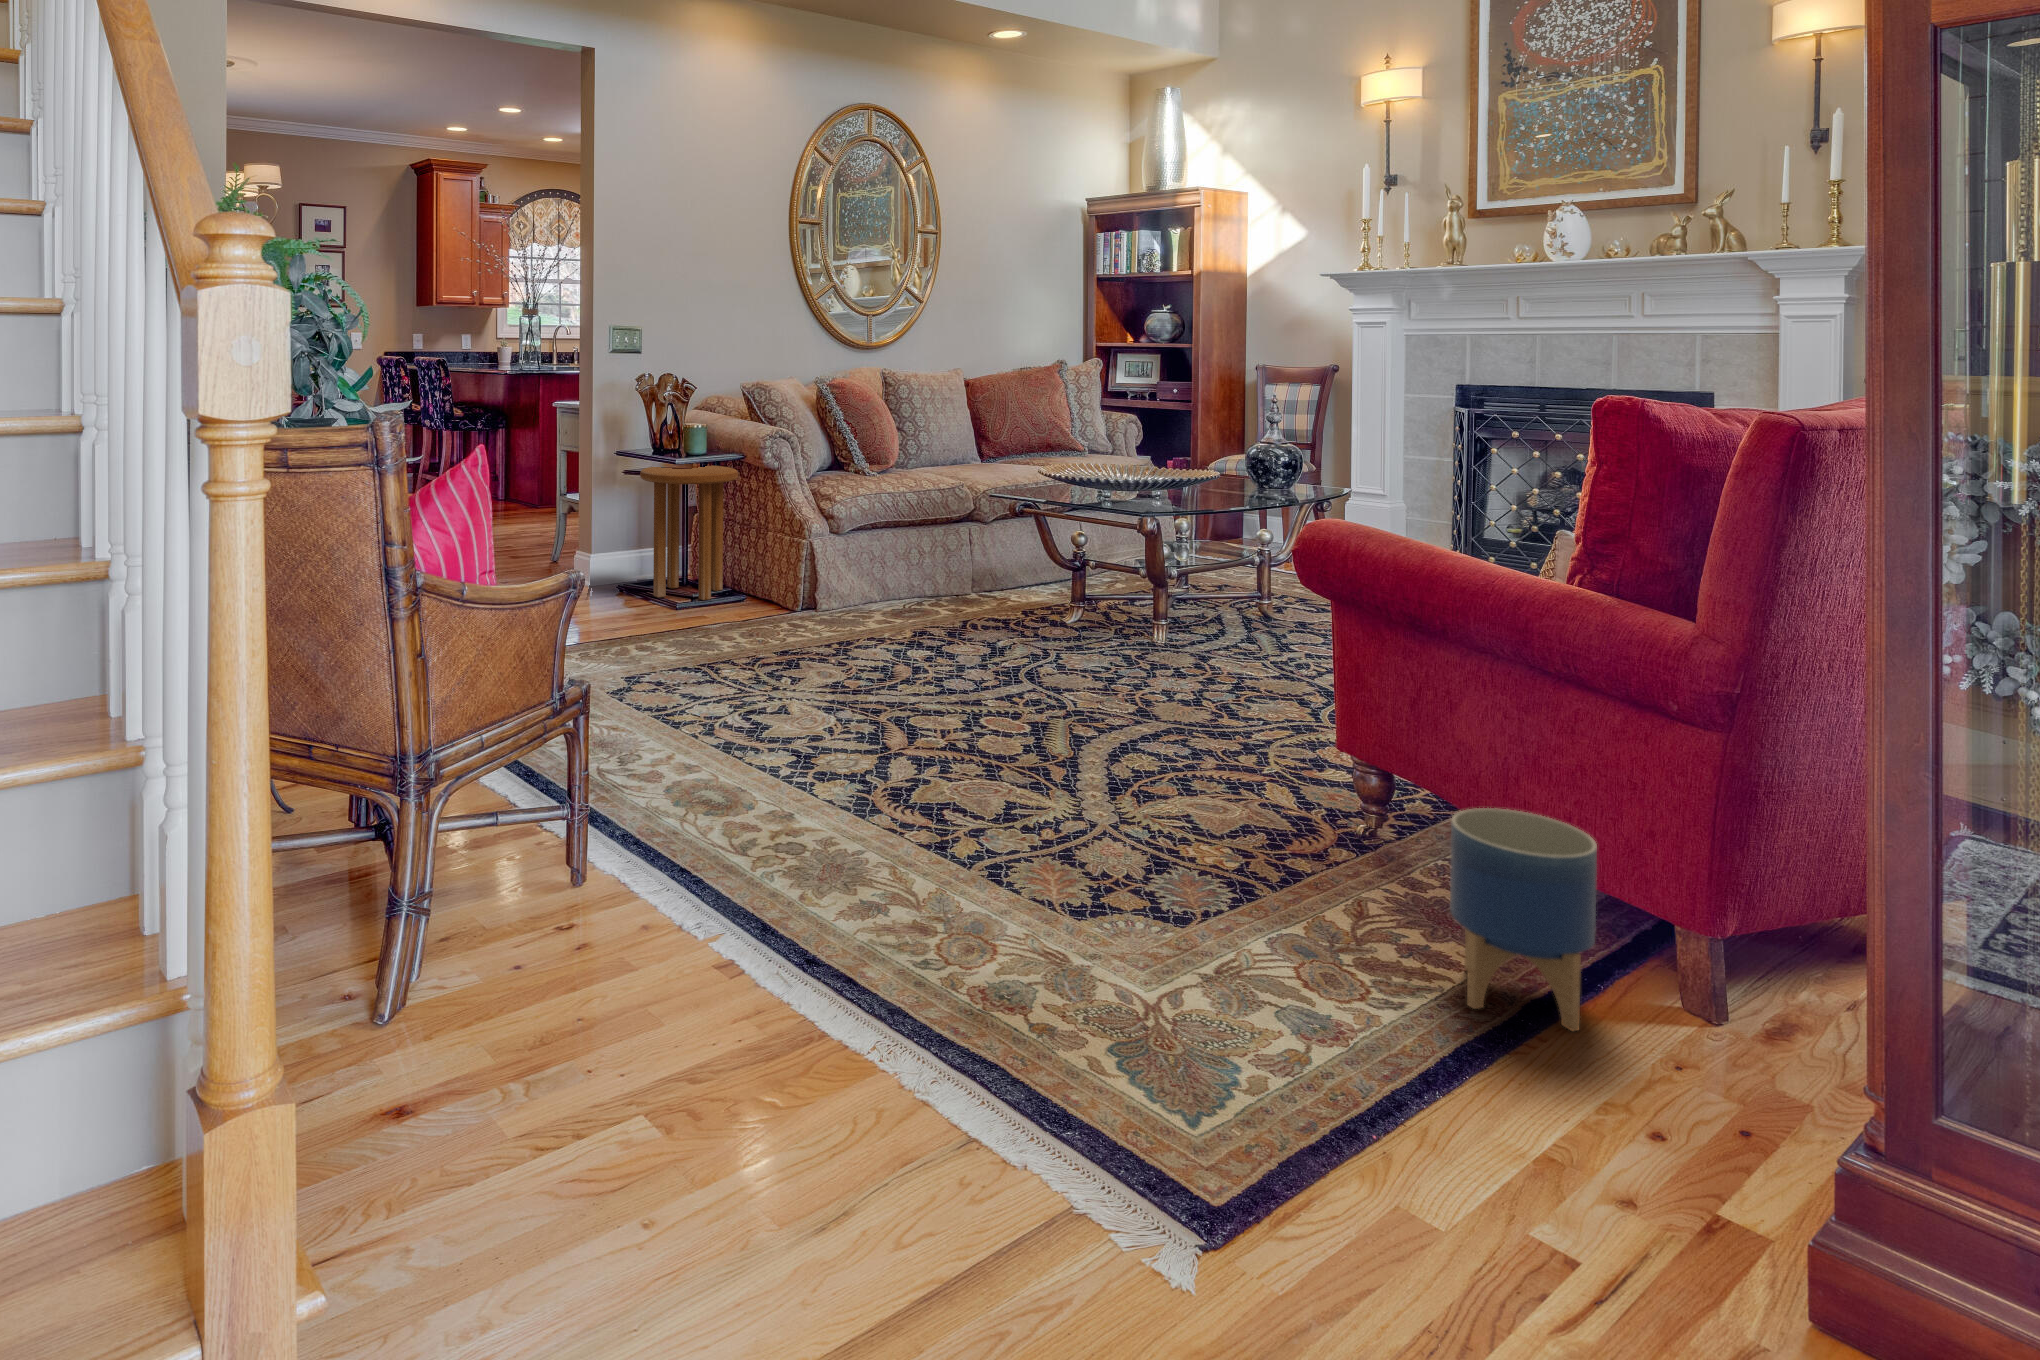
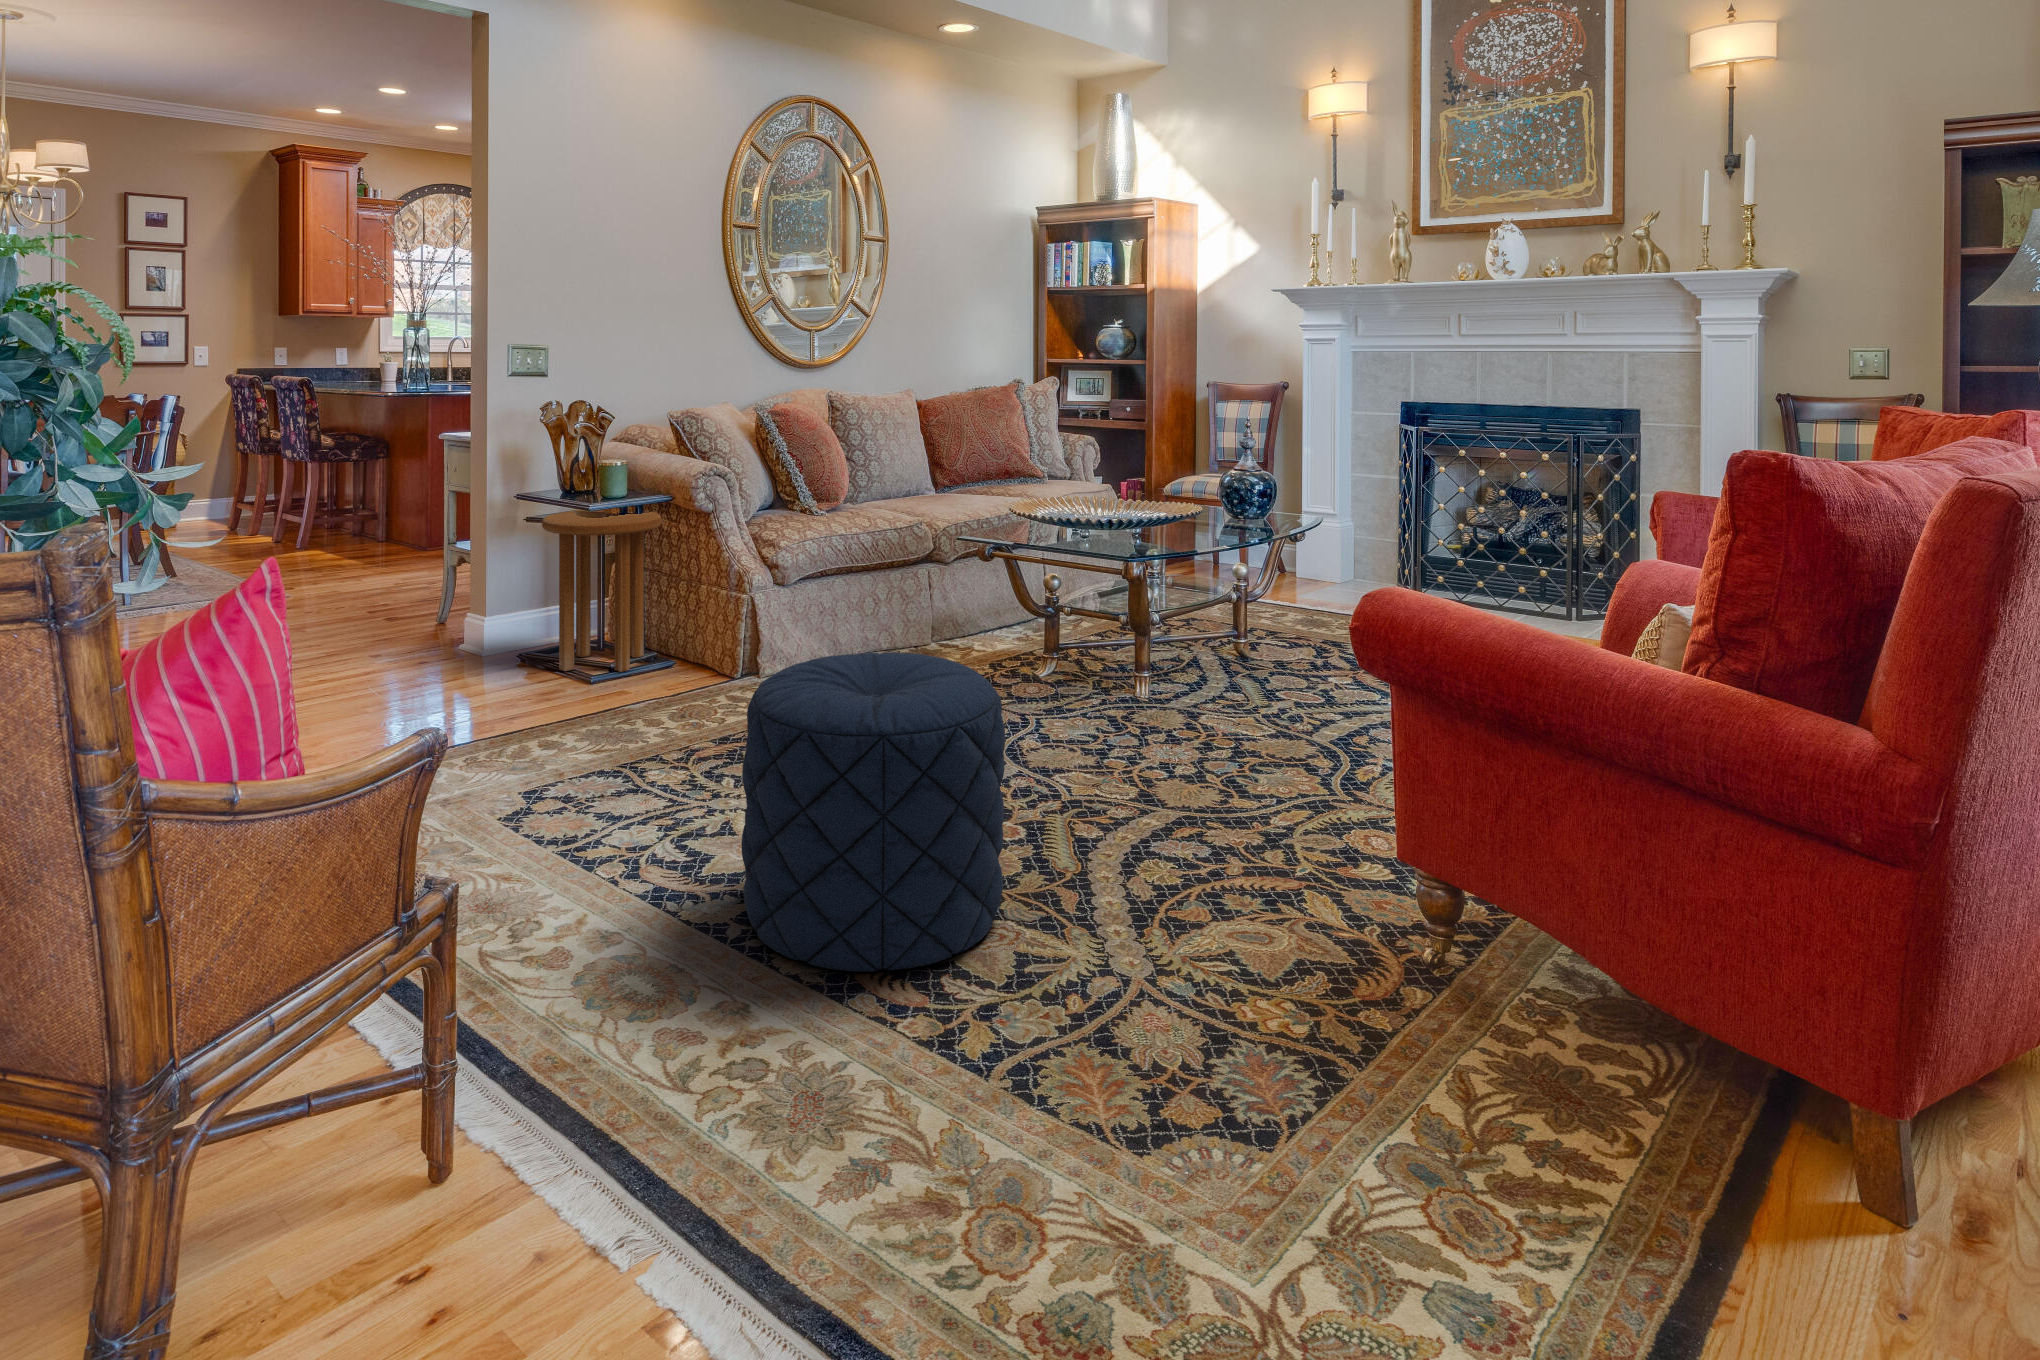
pouf: none [793,566,1003,803] -> present [741,653,1005,972]
planter: present [1450,808,1597,1031] -> none [1597,967,1777,1264]

